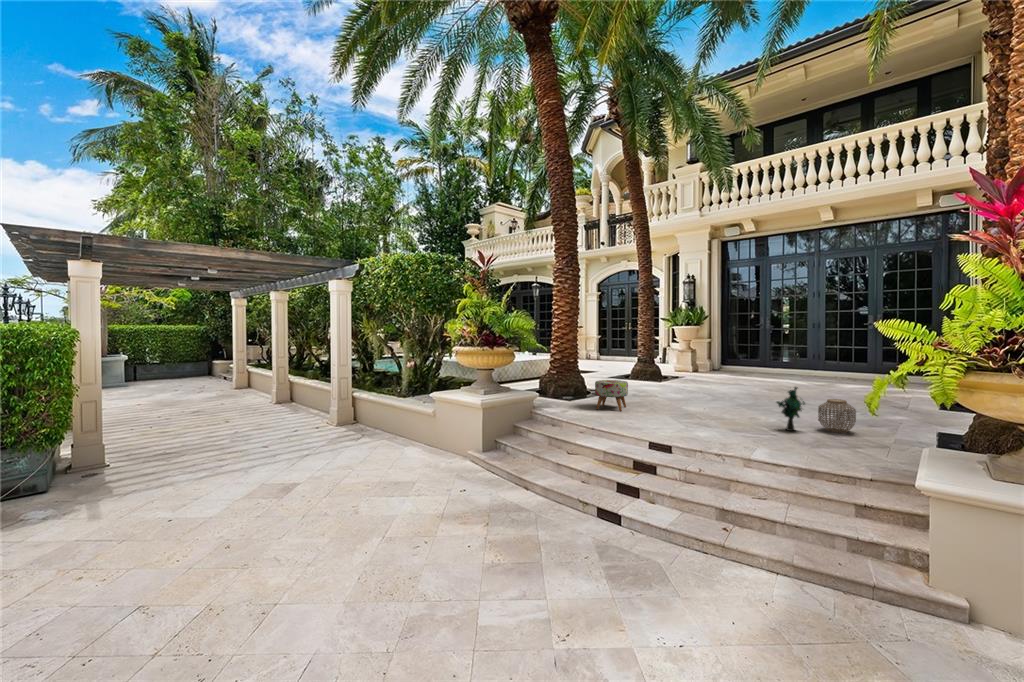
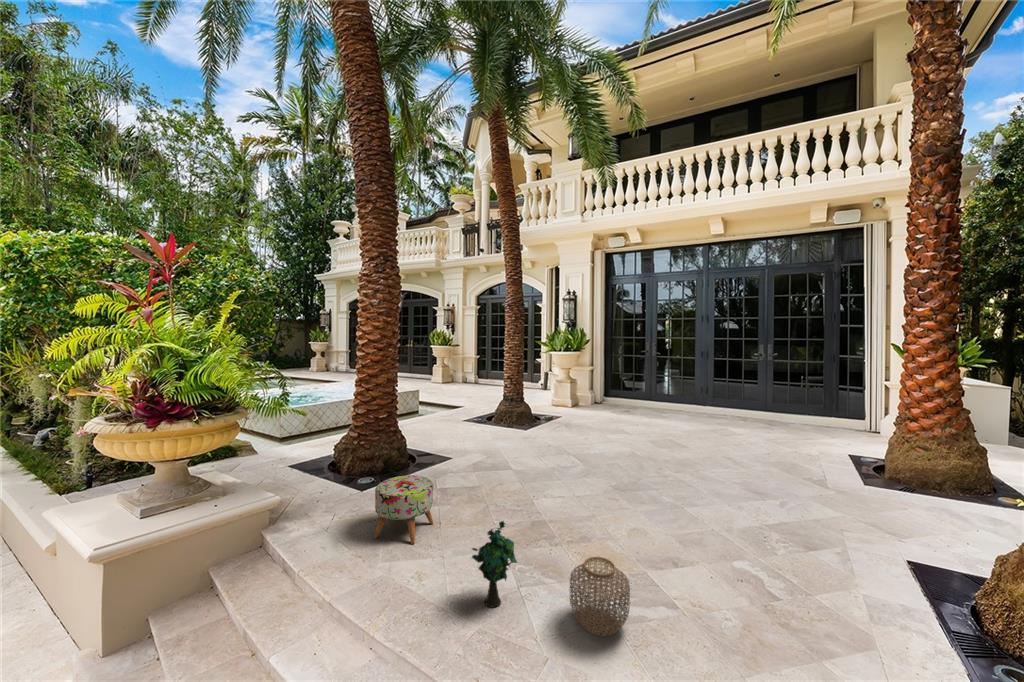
decorative plant: present [777,387,805,431] -> present [472,521,517,608]
woven basket: present [818,399,856,433] -> present [570,557,630,636]

